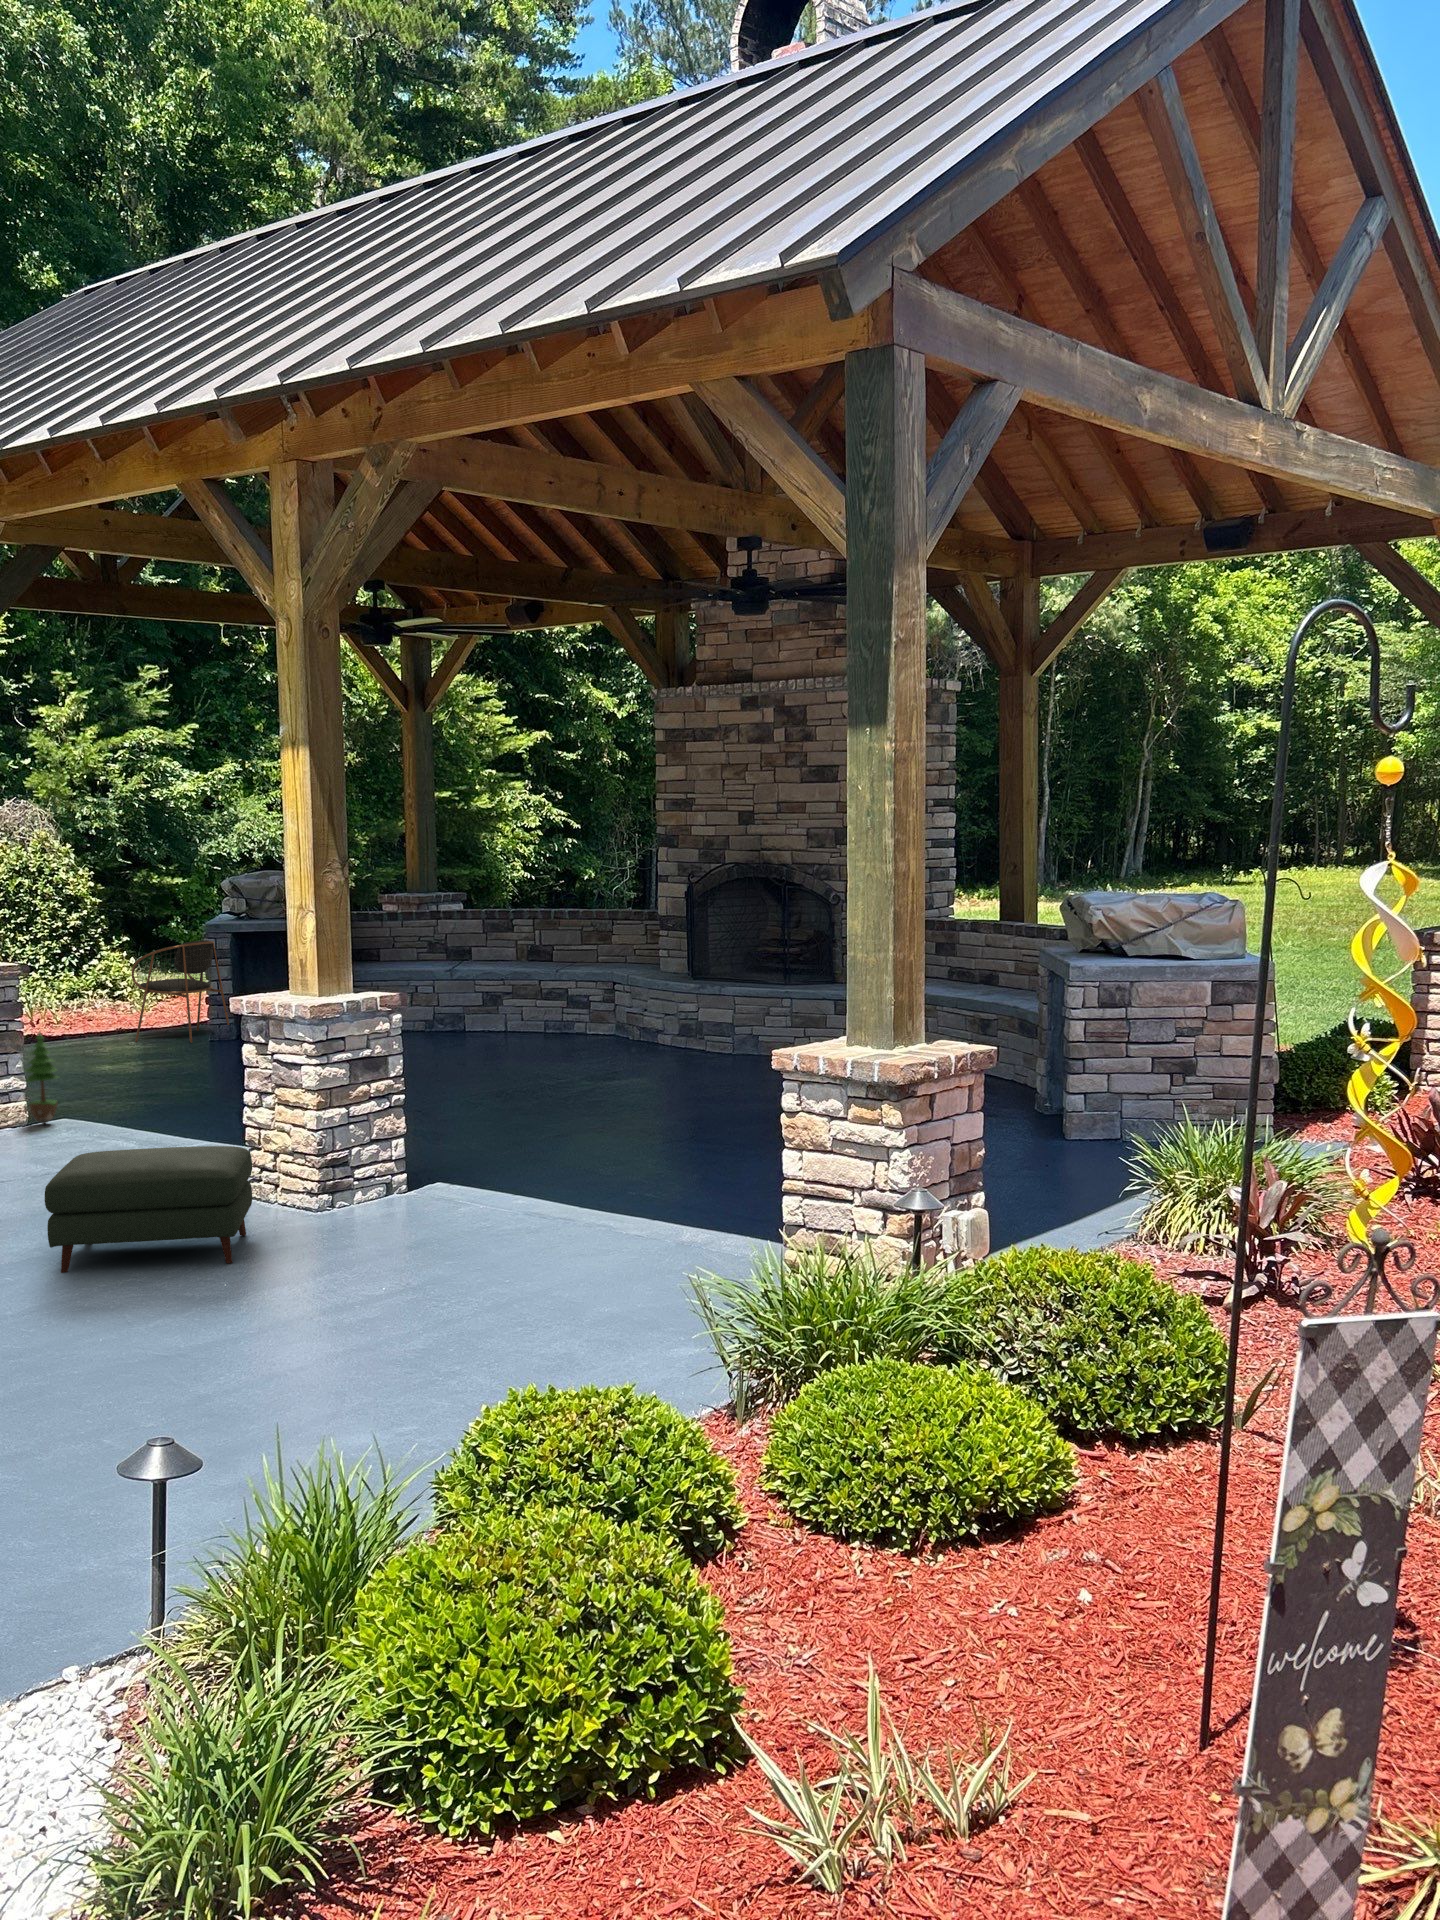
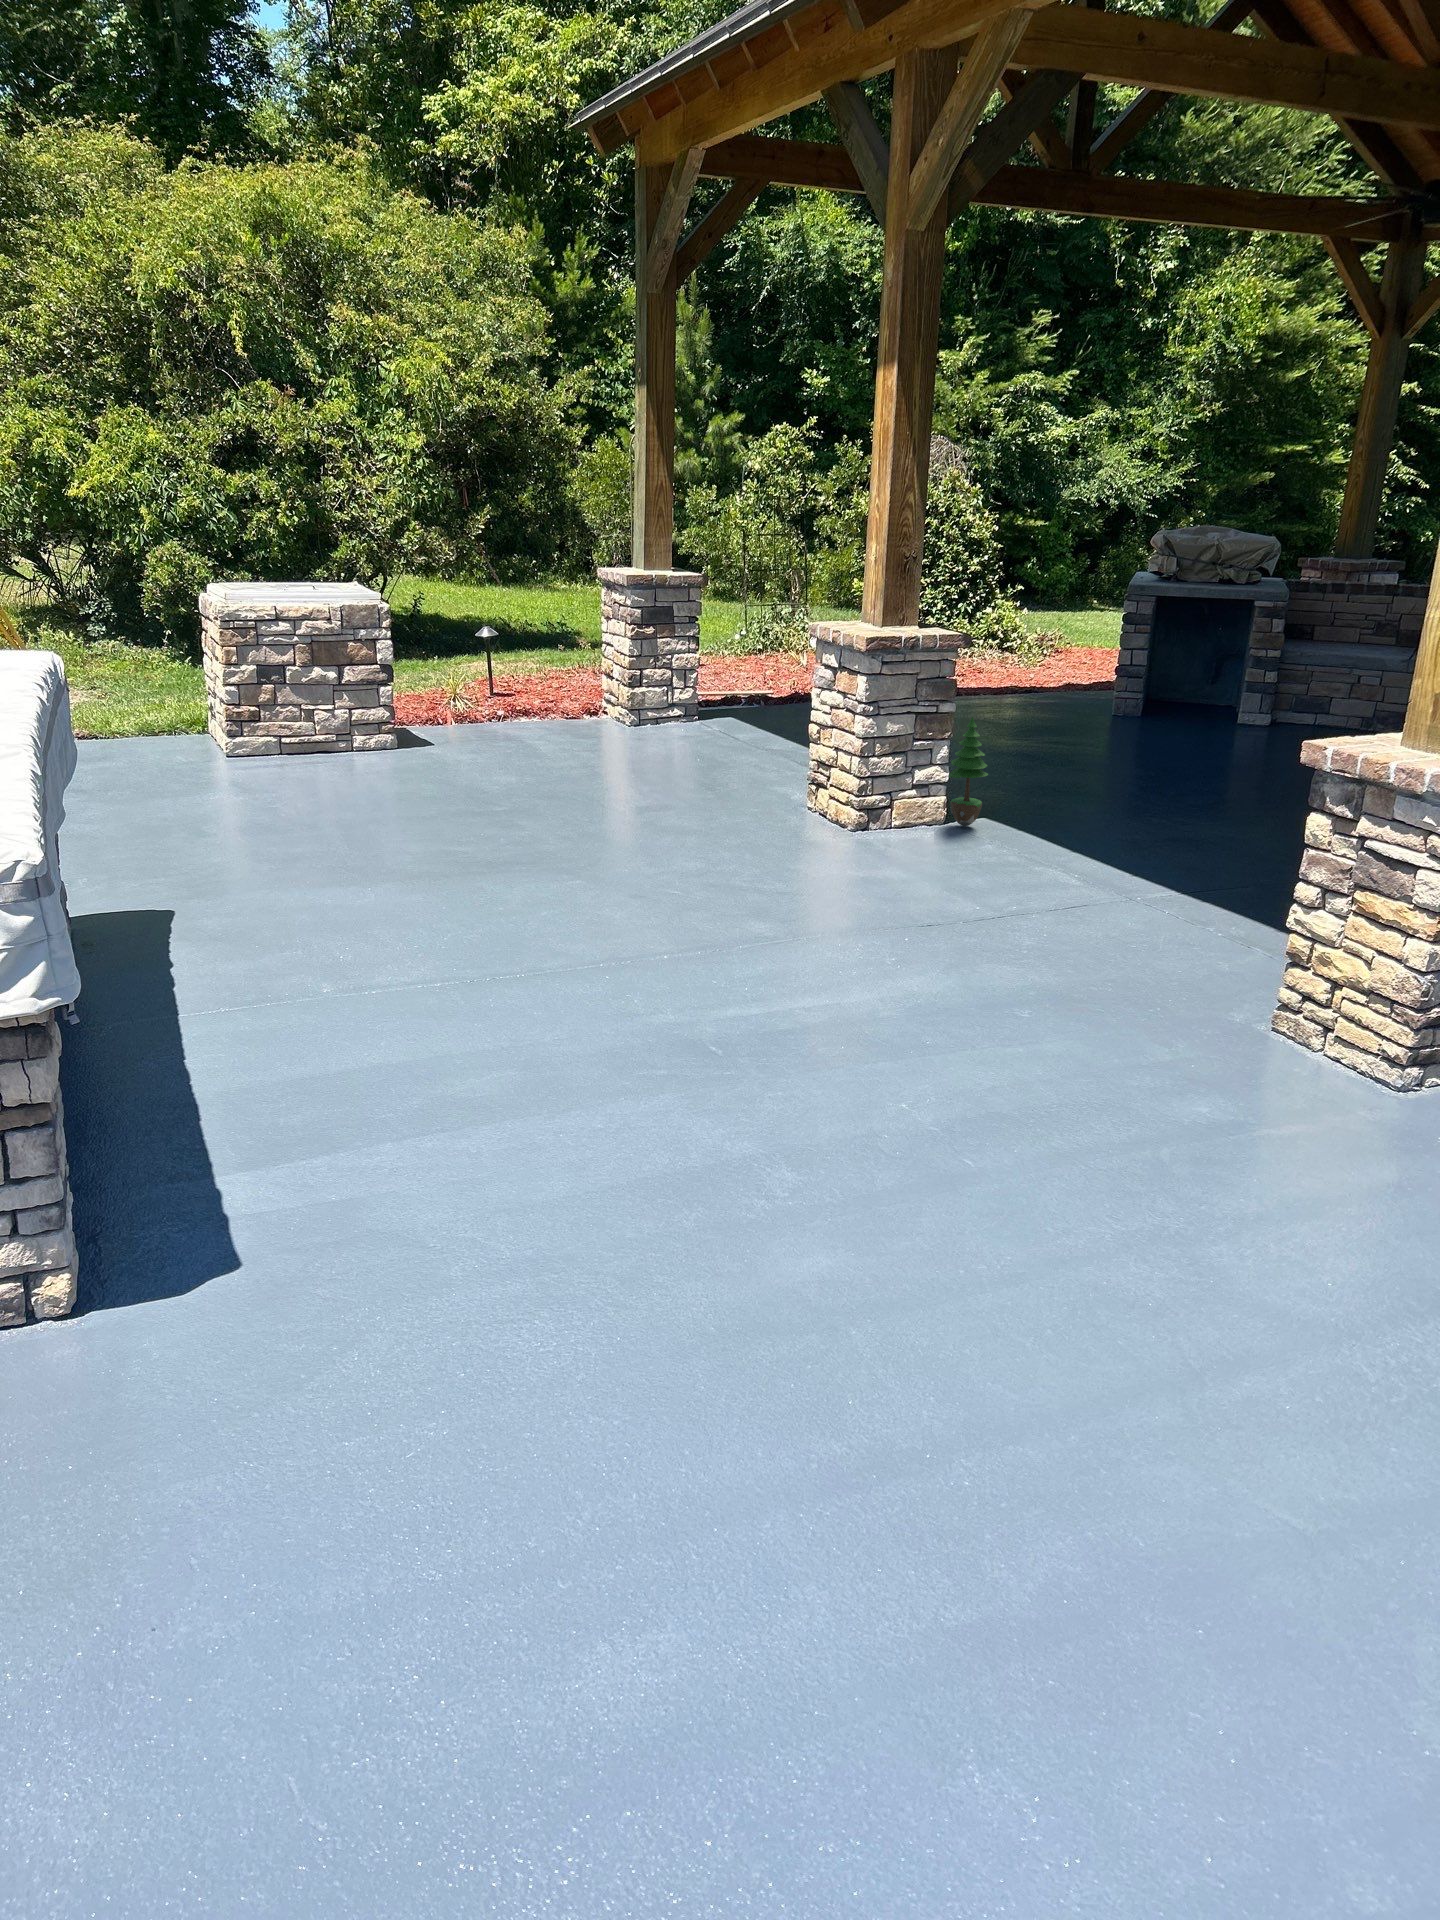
dining chair: present [132,940,230,1043] -> none [1036,601,1139,718]
ottoman: present [45,1146,252,1273] -> none [1033,970,1352,1210]

